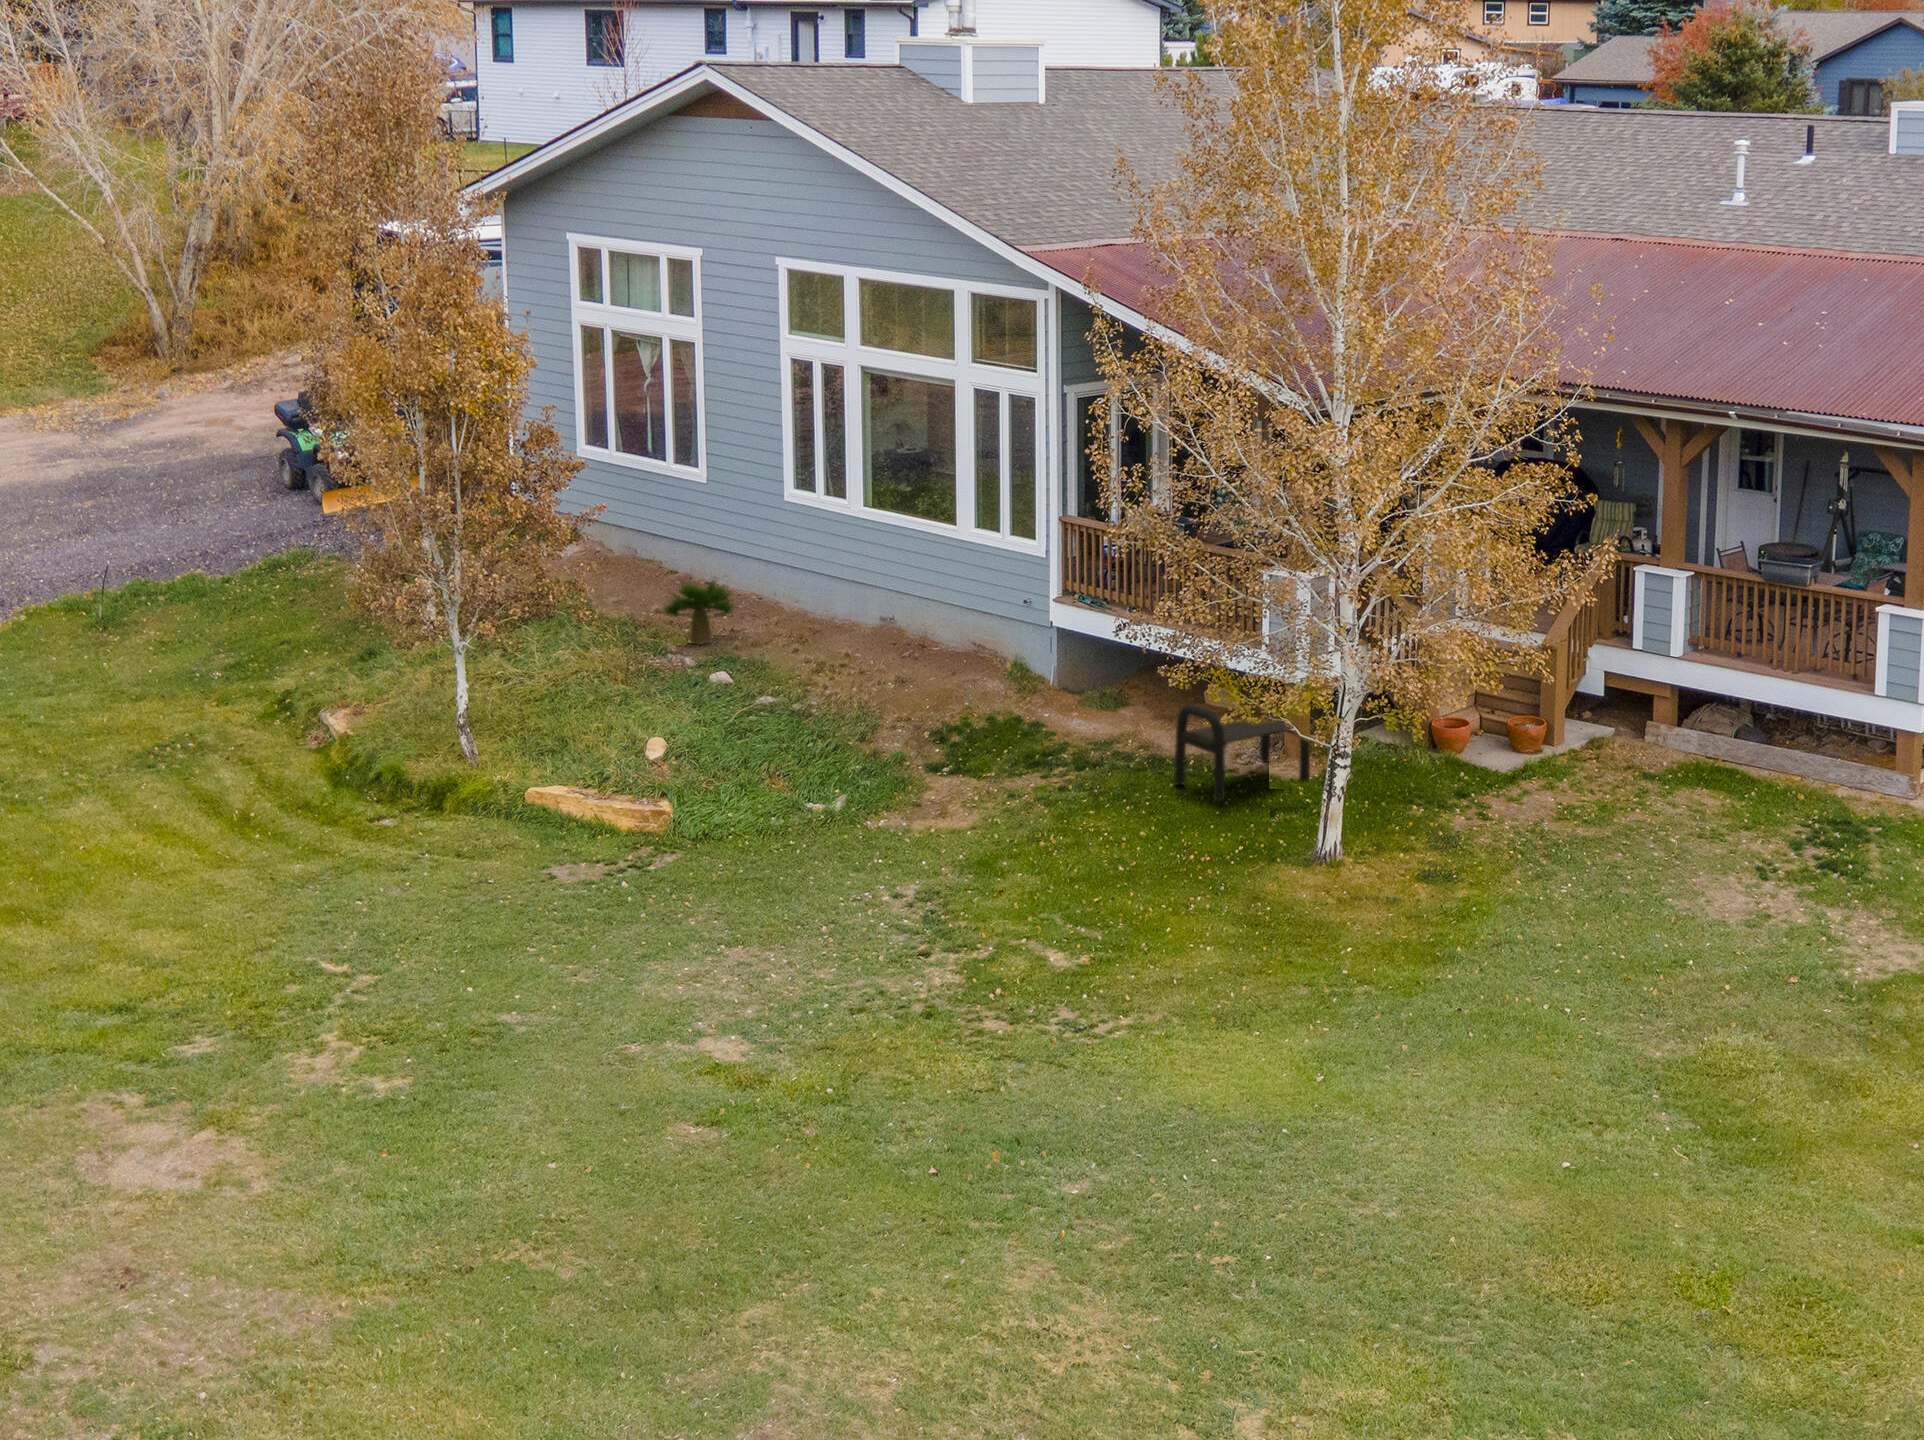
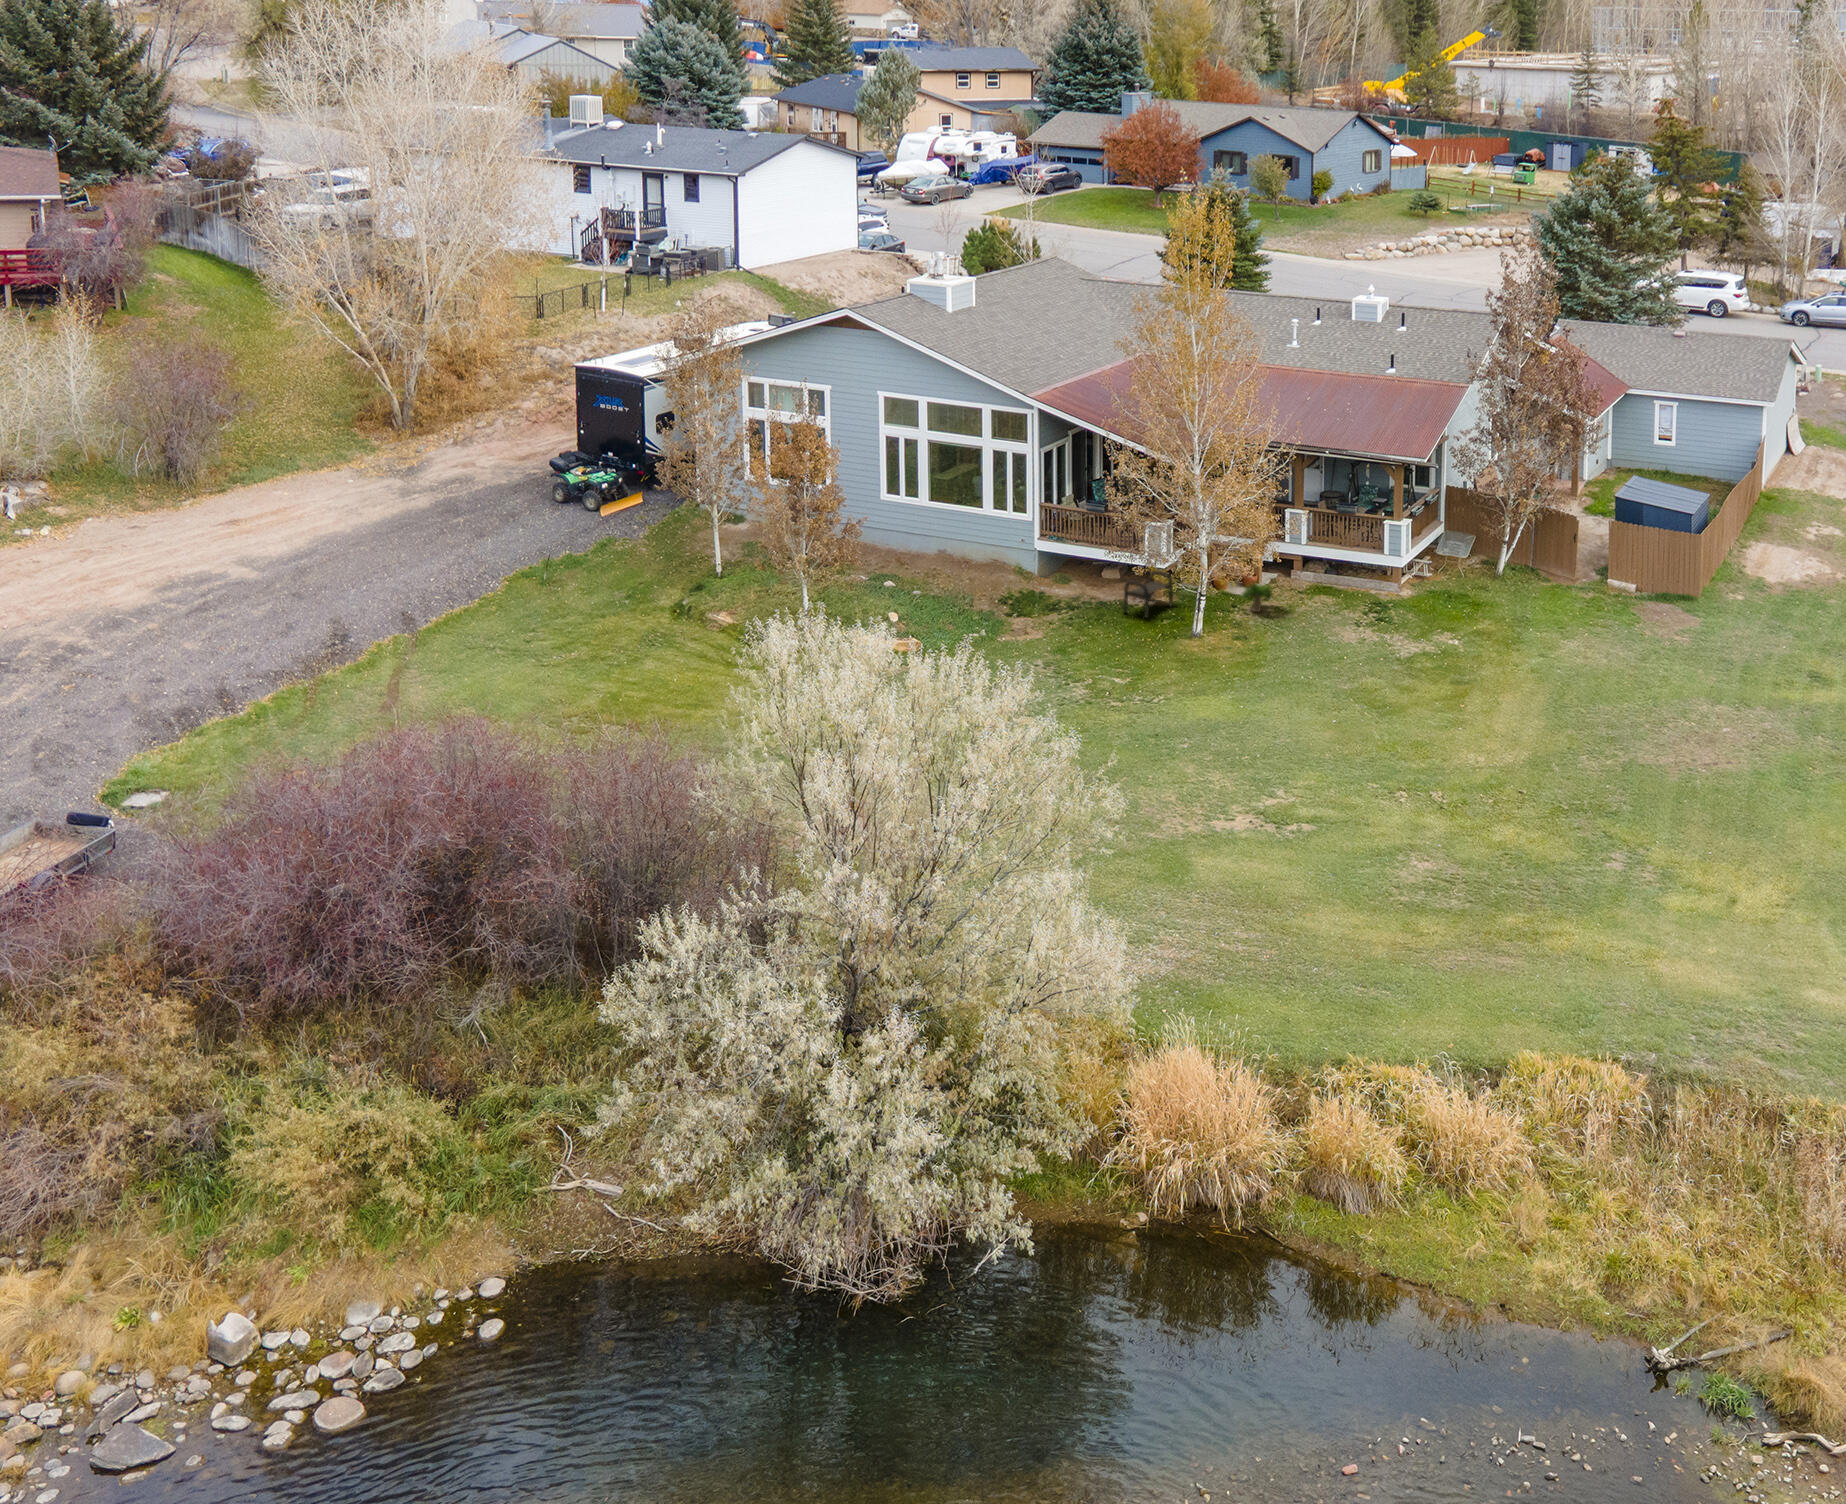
potted plant: present [663,578,735,644] -> present [1241,583,1272,612]

